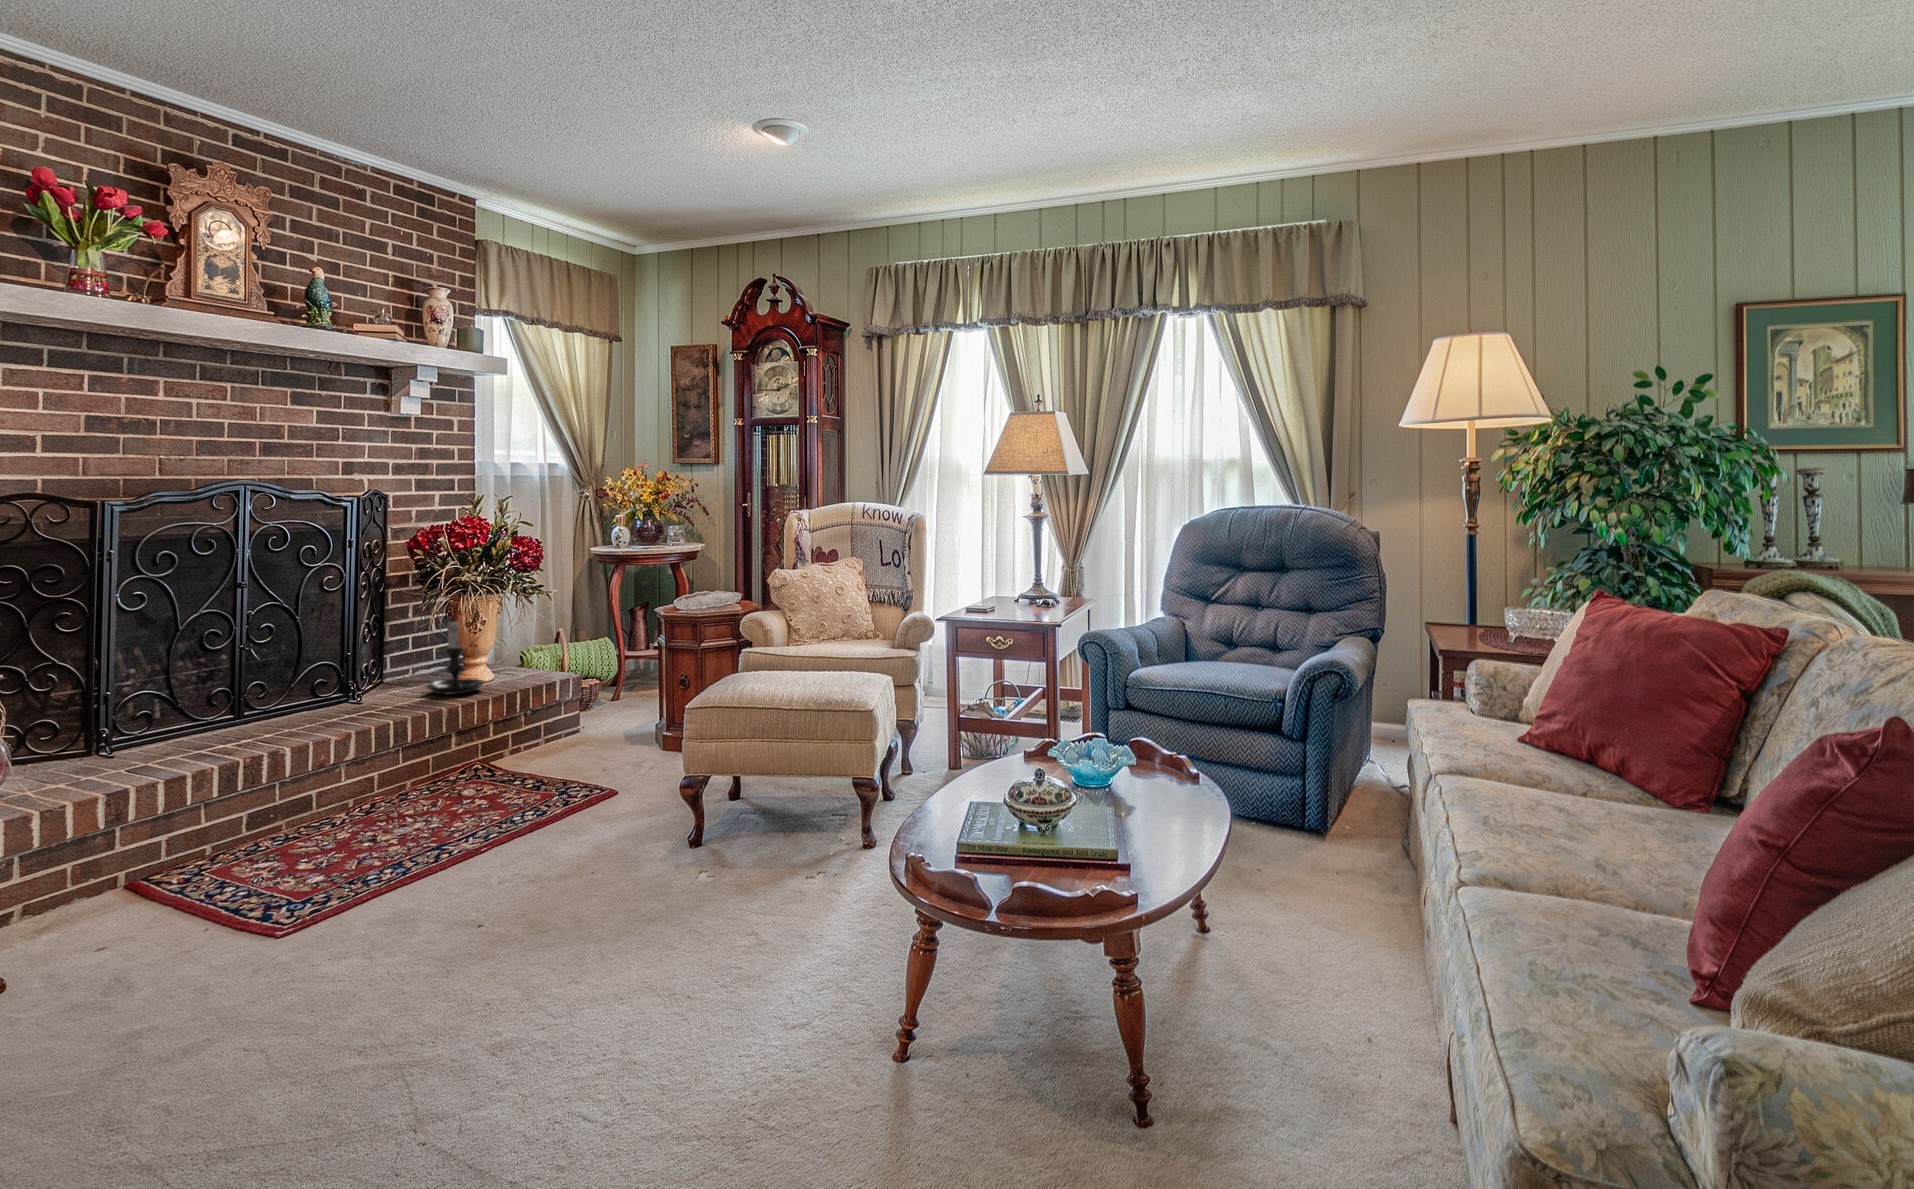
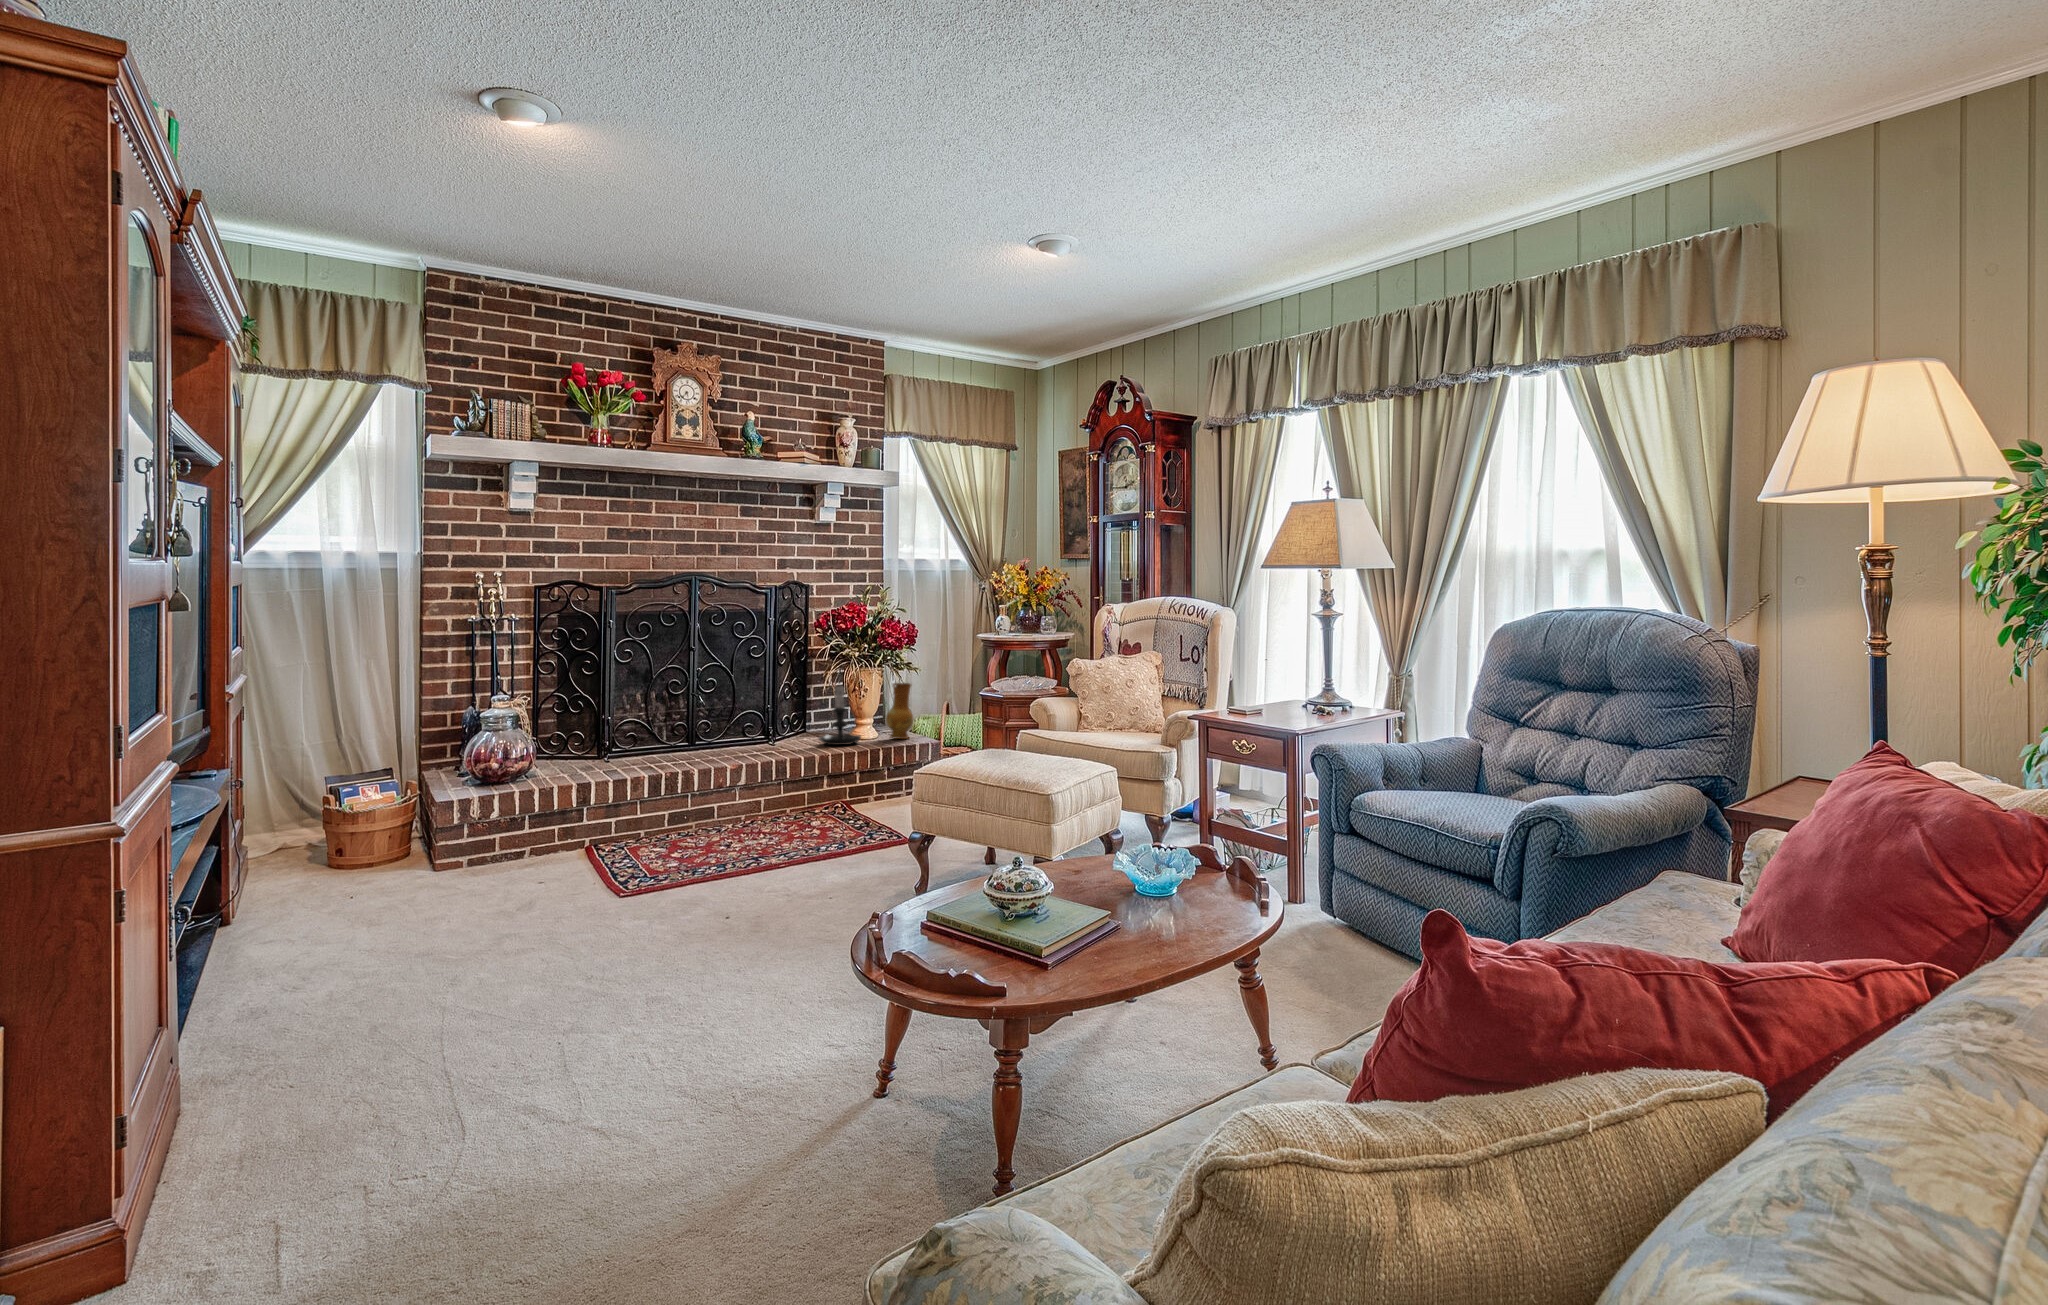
ceramic jug: none [509,613,543,680] -> present [886,683,913,739]

